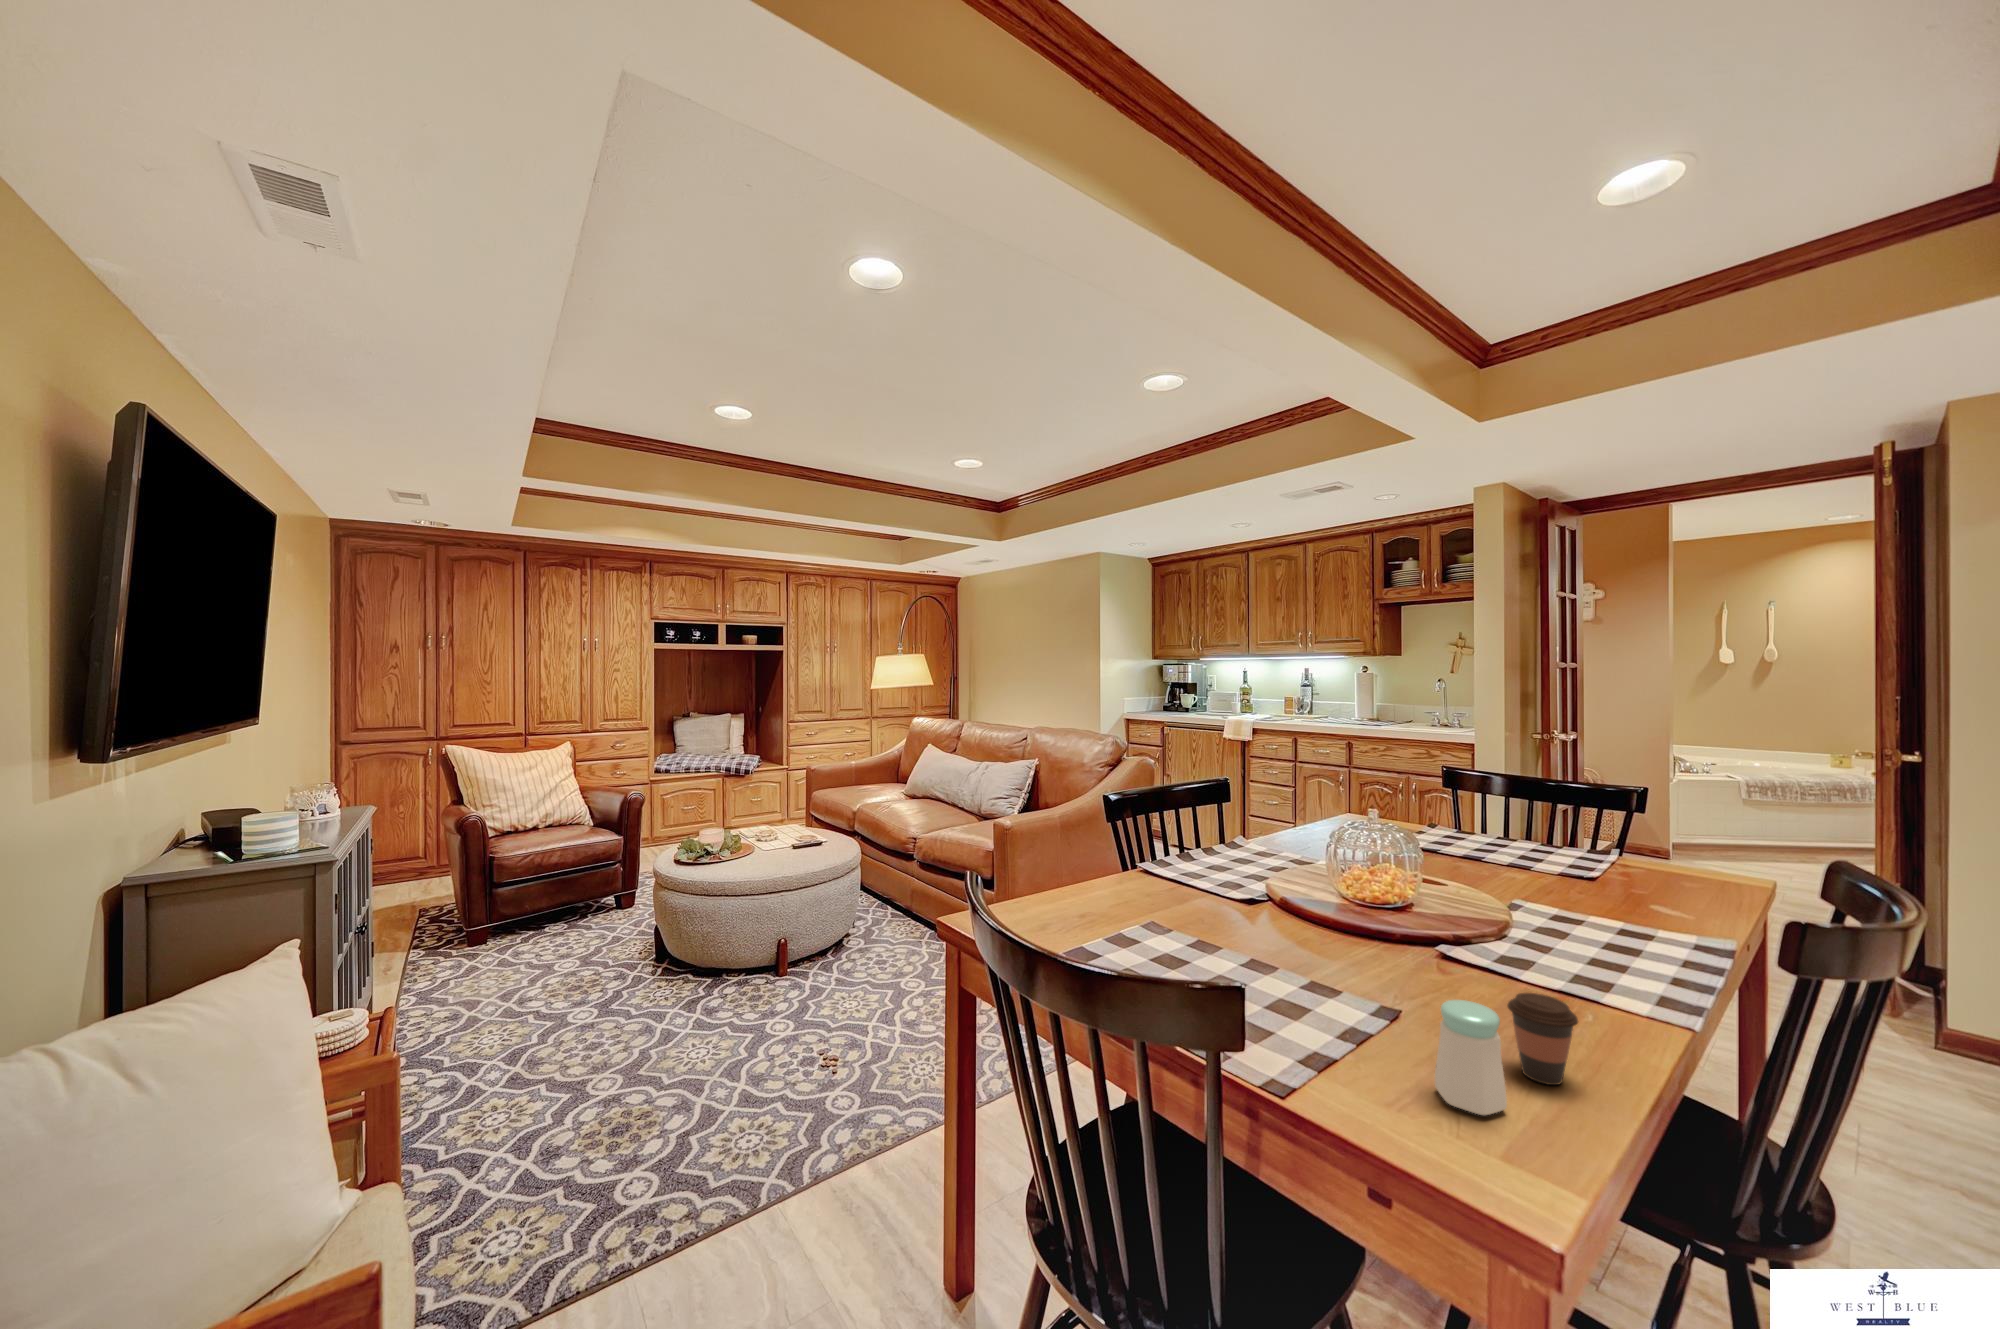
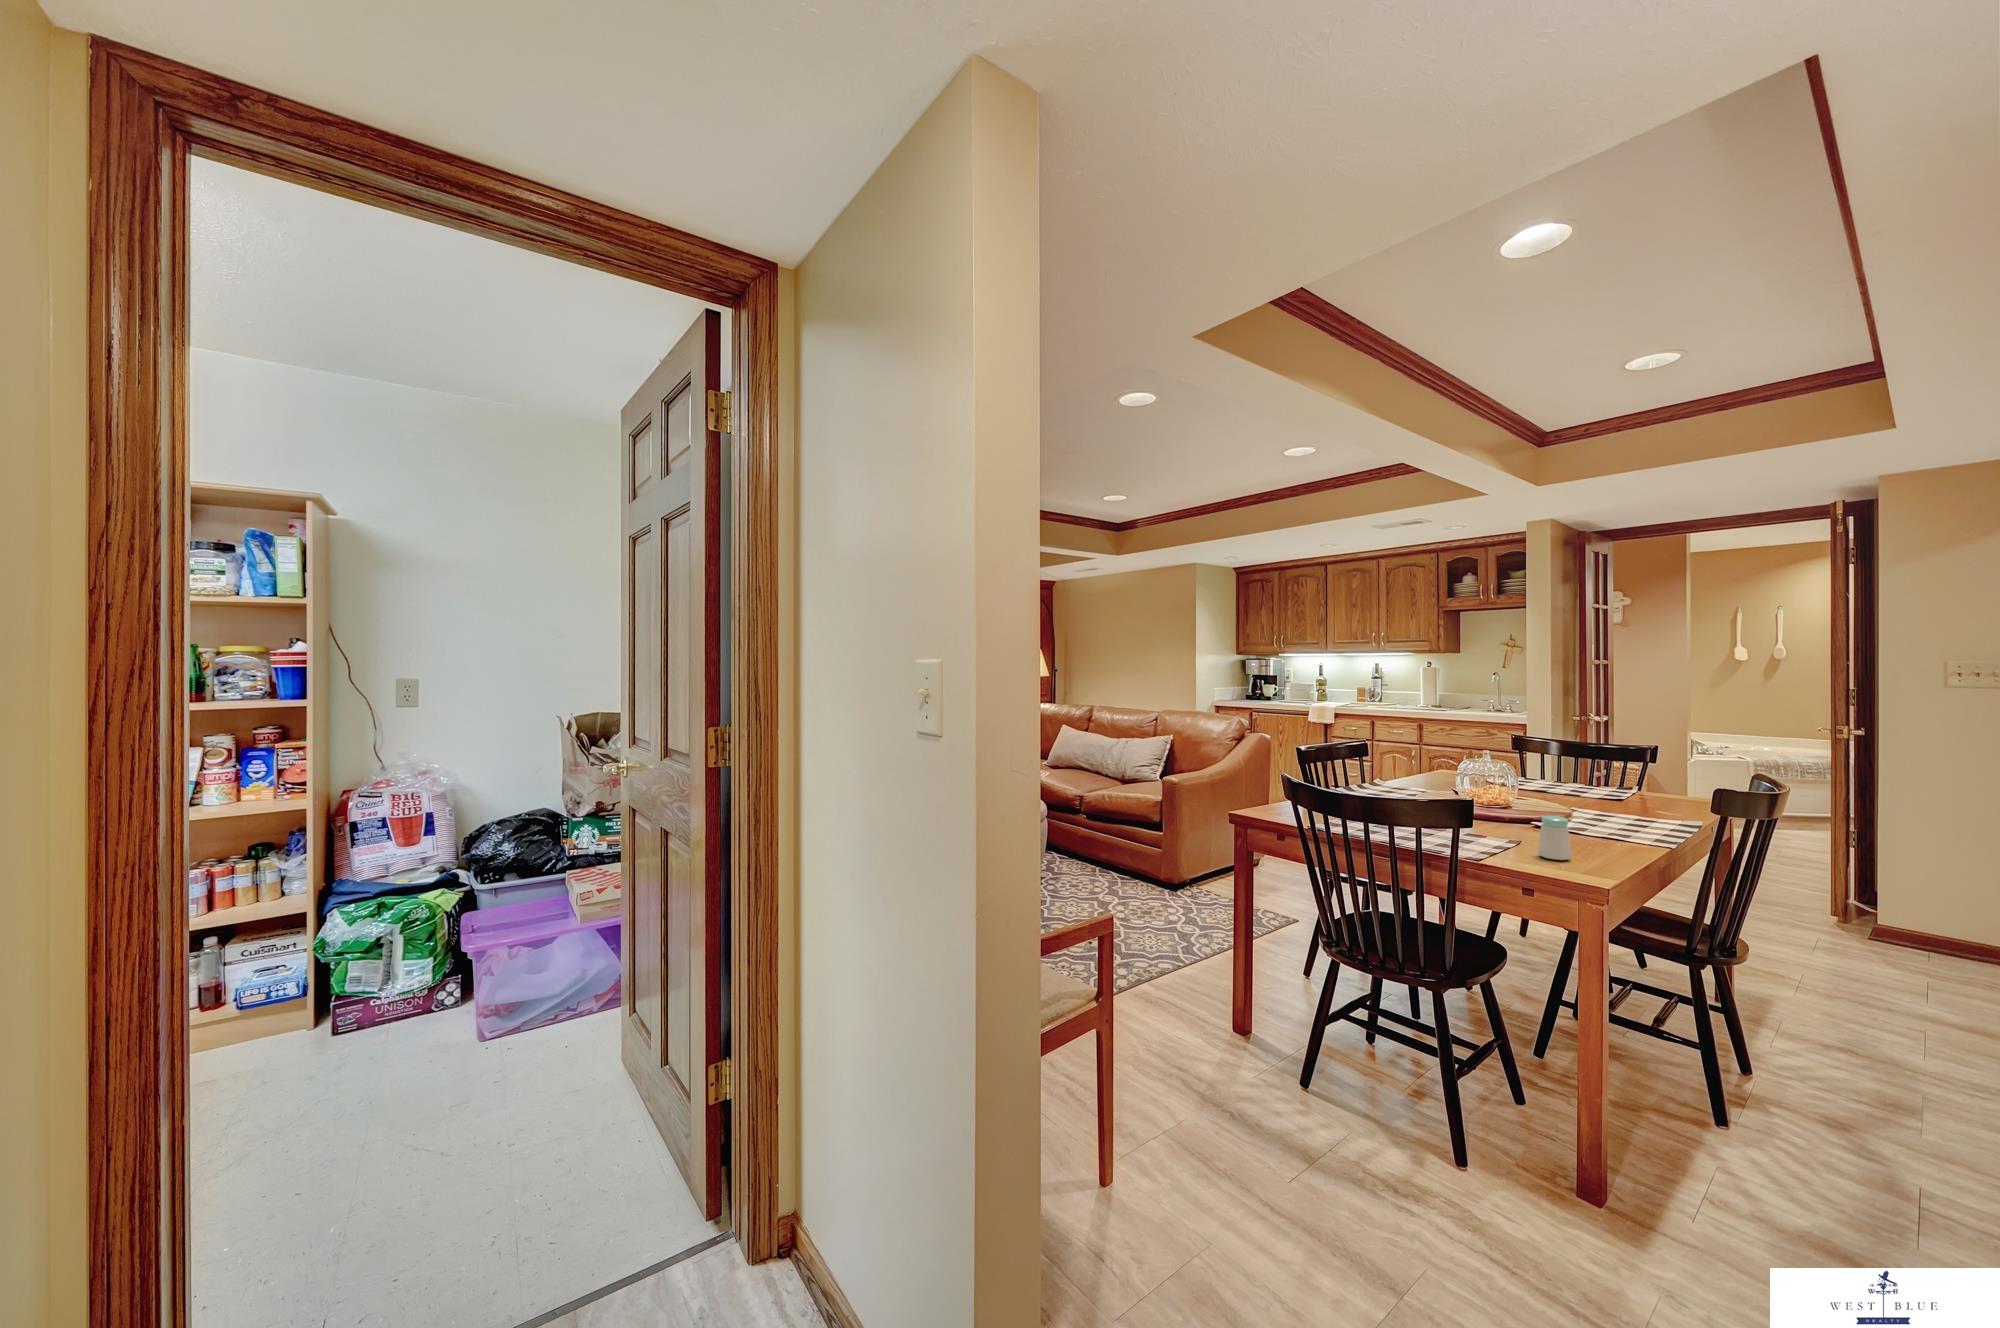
coffee cup: present [1507,993,1578,1085] -> none [1570,817,1603,855]

